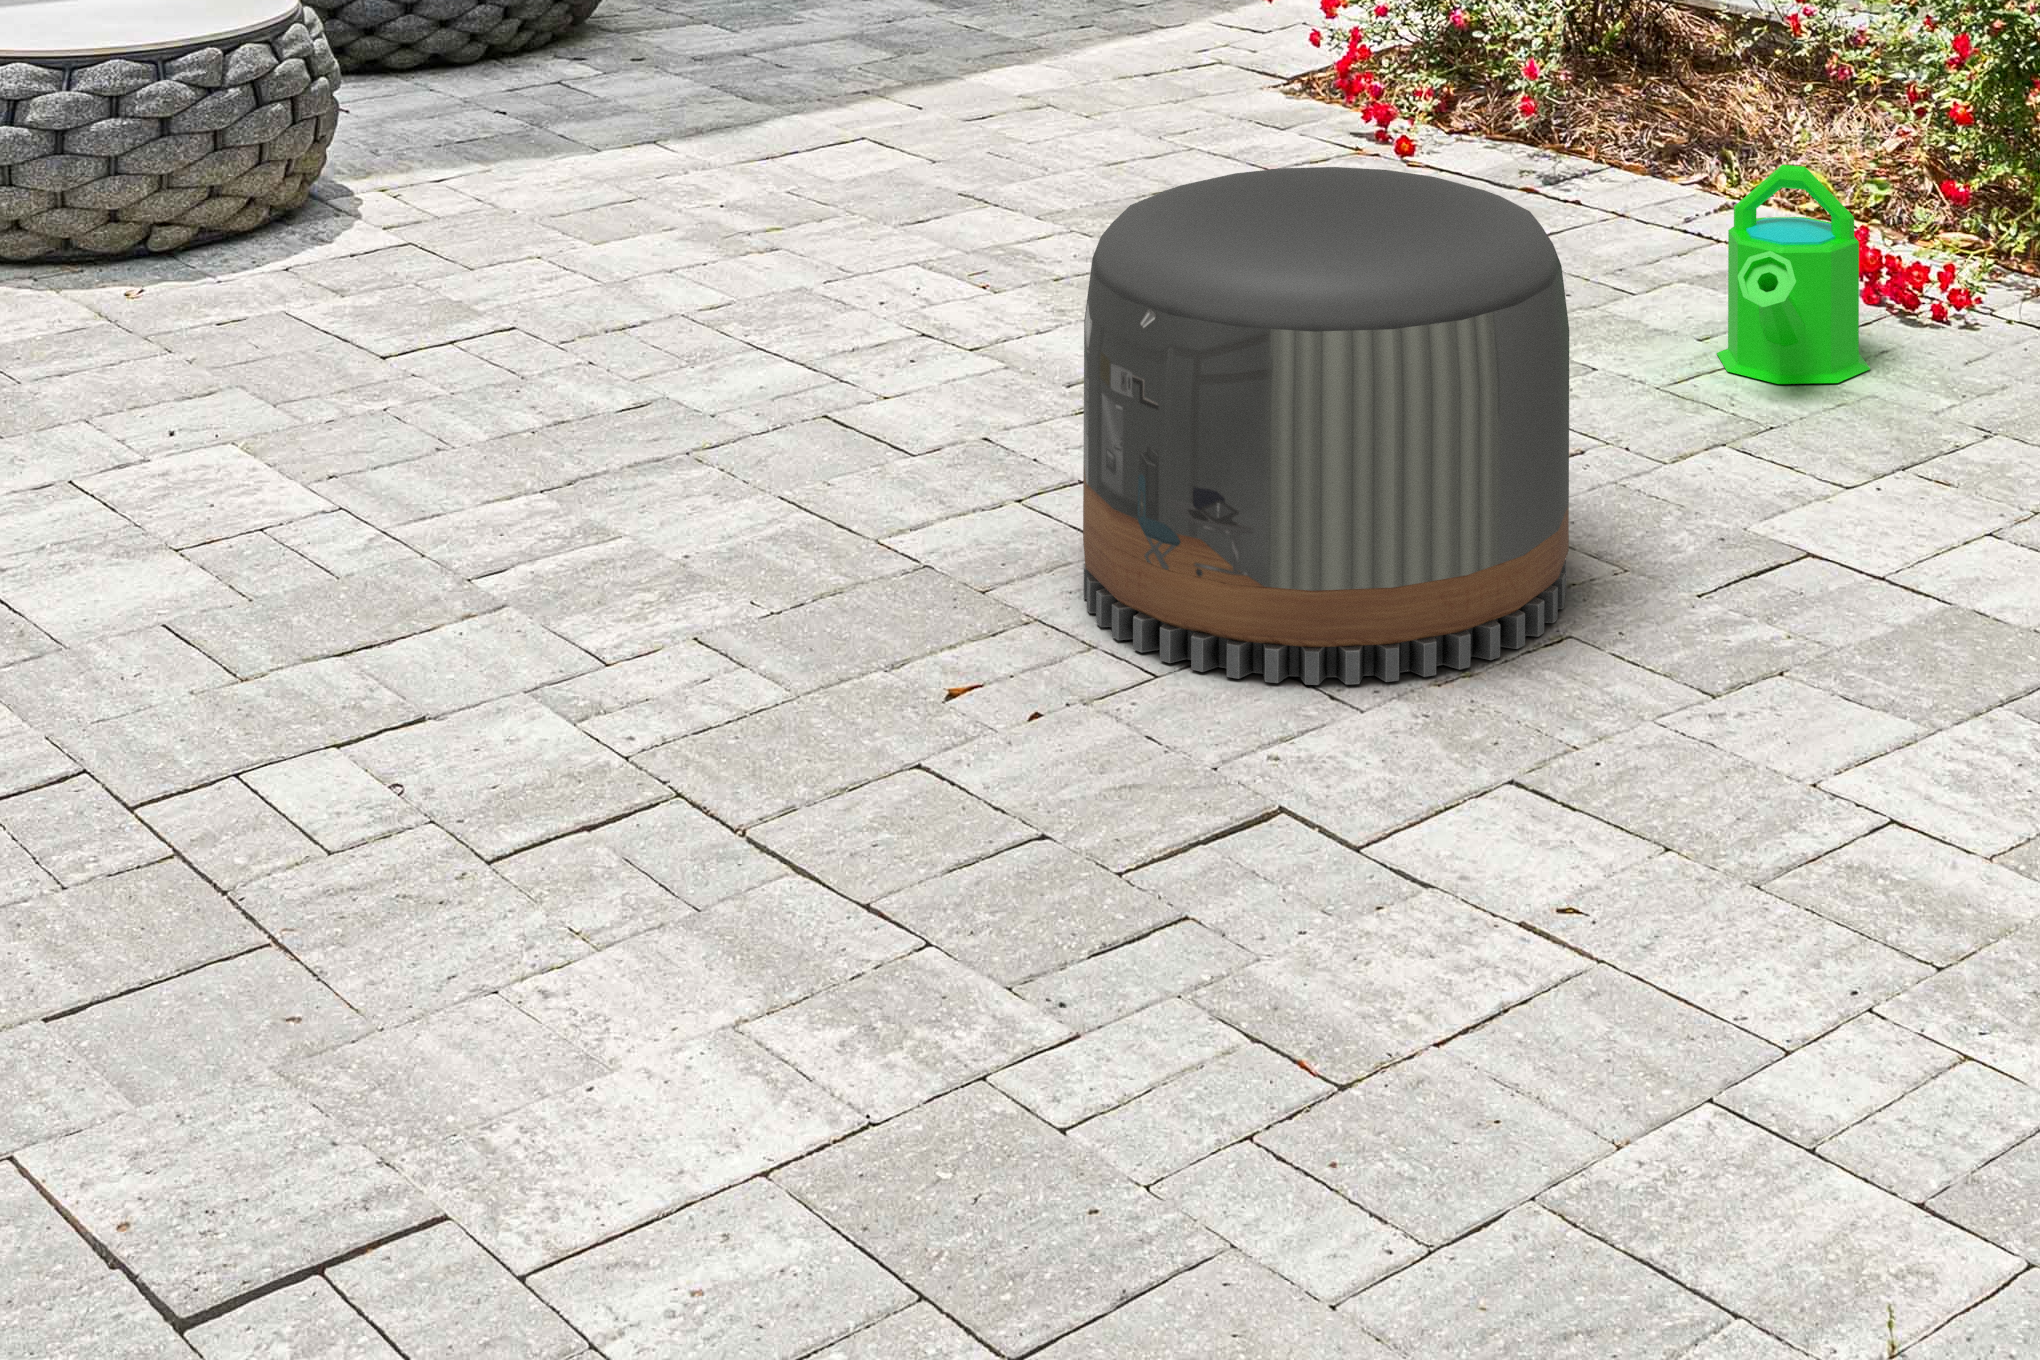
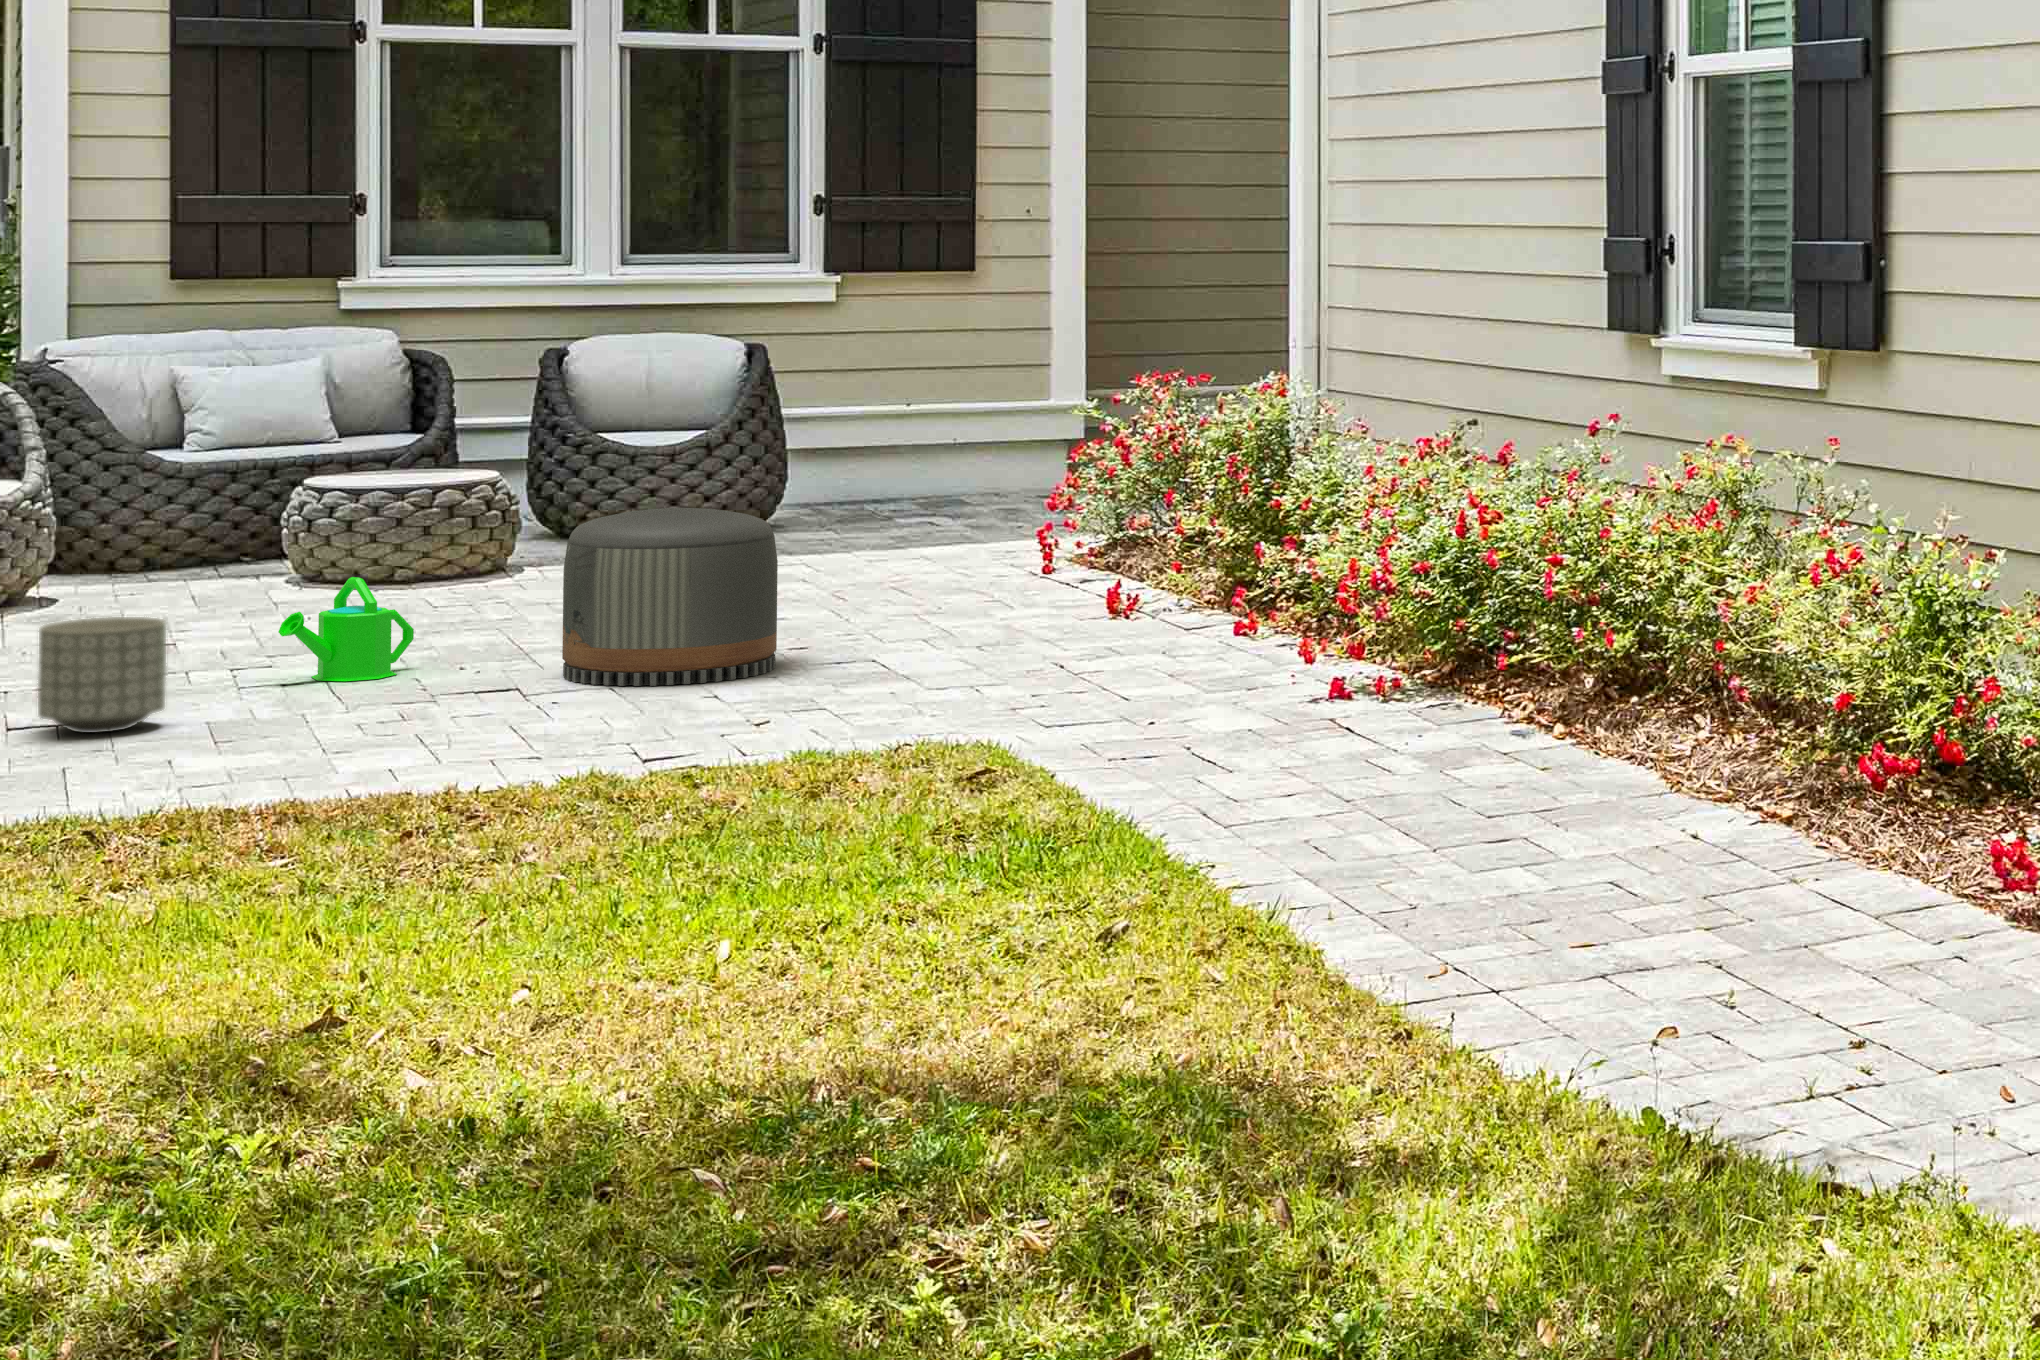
watering can: present [1717,165,1870,384] -> present [278,577,414,681]
planter: none [118,750,489,1205] -> present [38,617,166,733]

